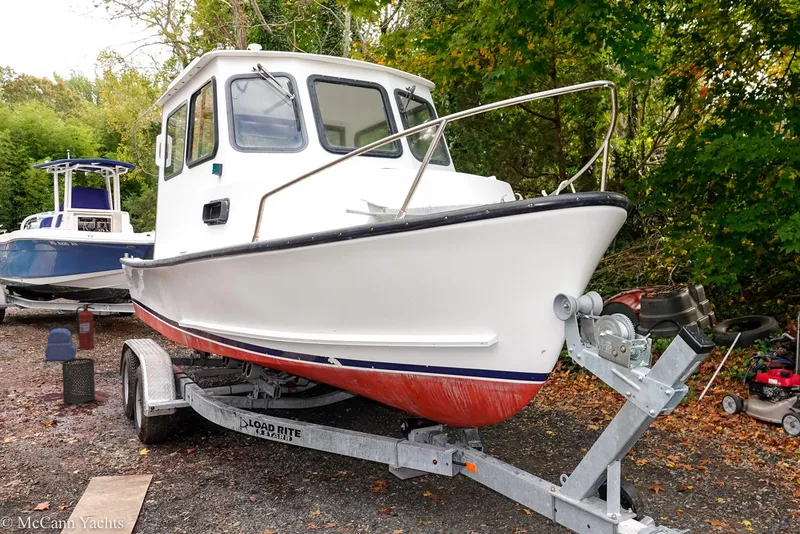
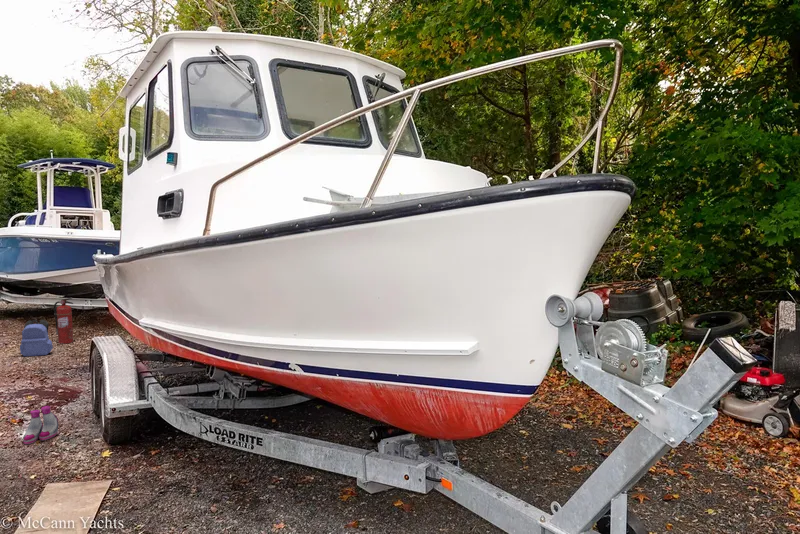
trash can: present [61,358,95,403] -> none [24,356,62,403]
boots: none [69,402,100,438] -> present [23,406,59,444]

